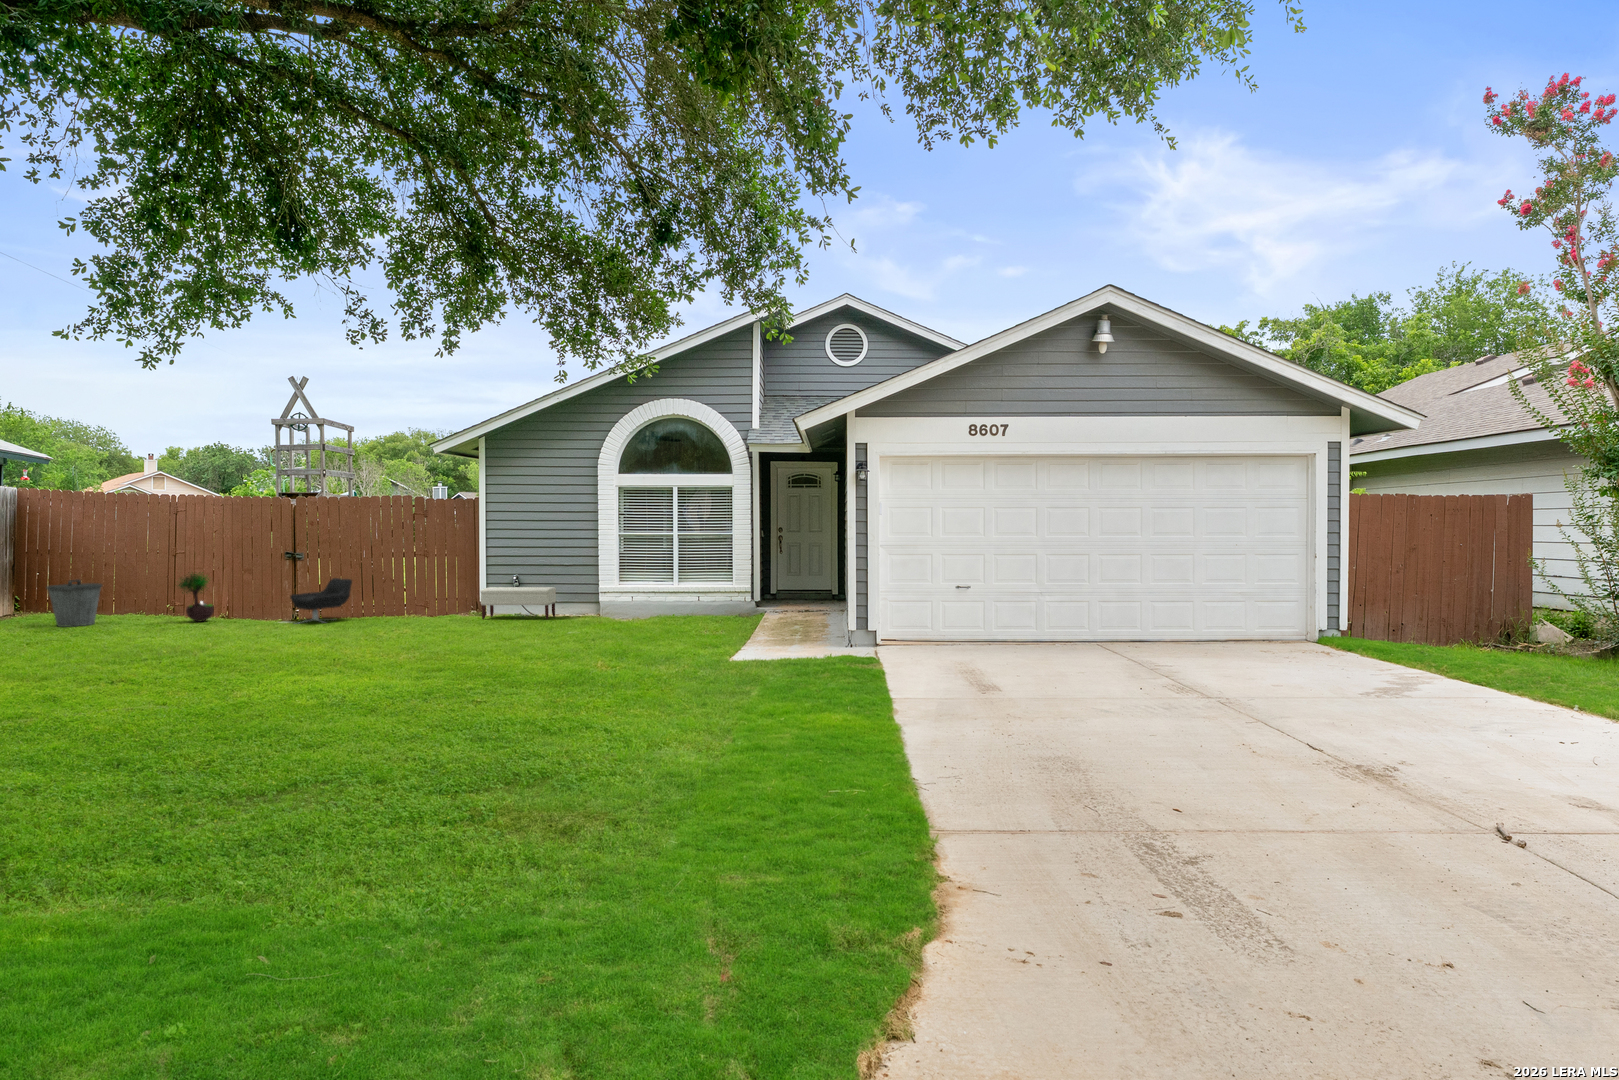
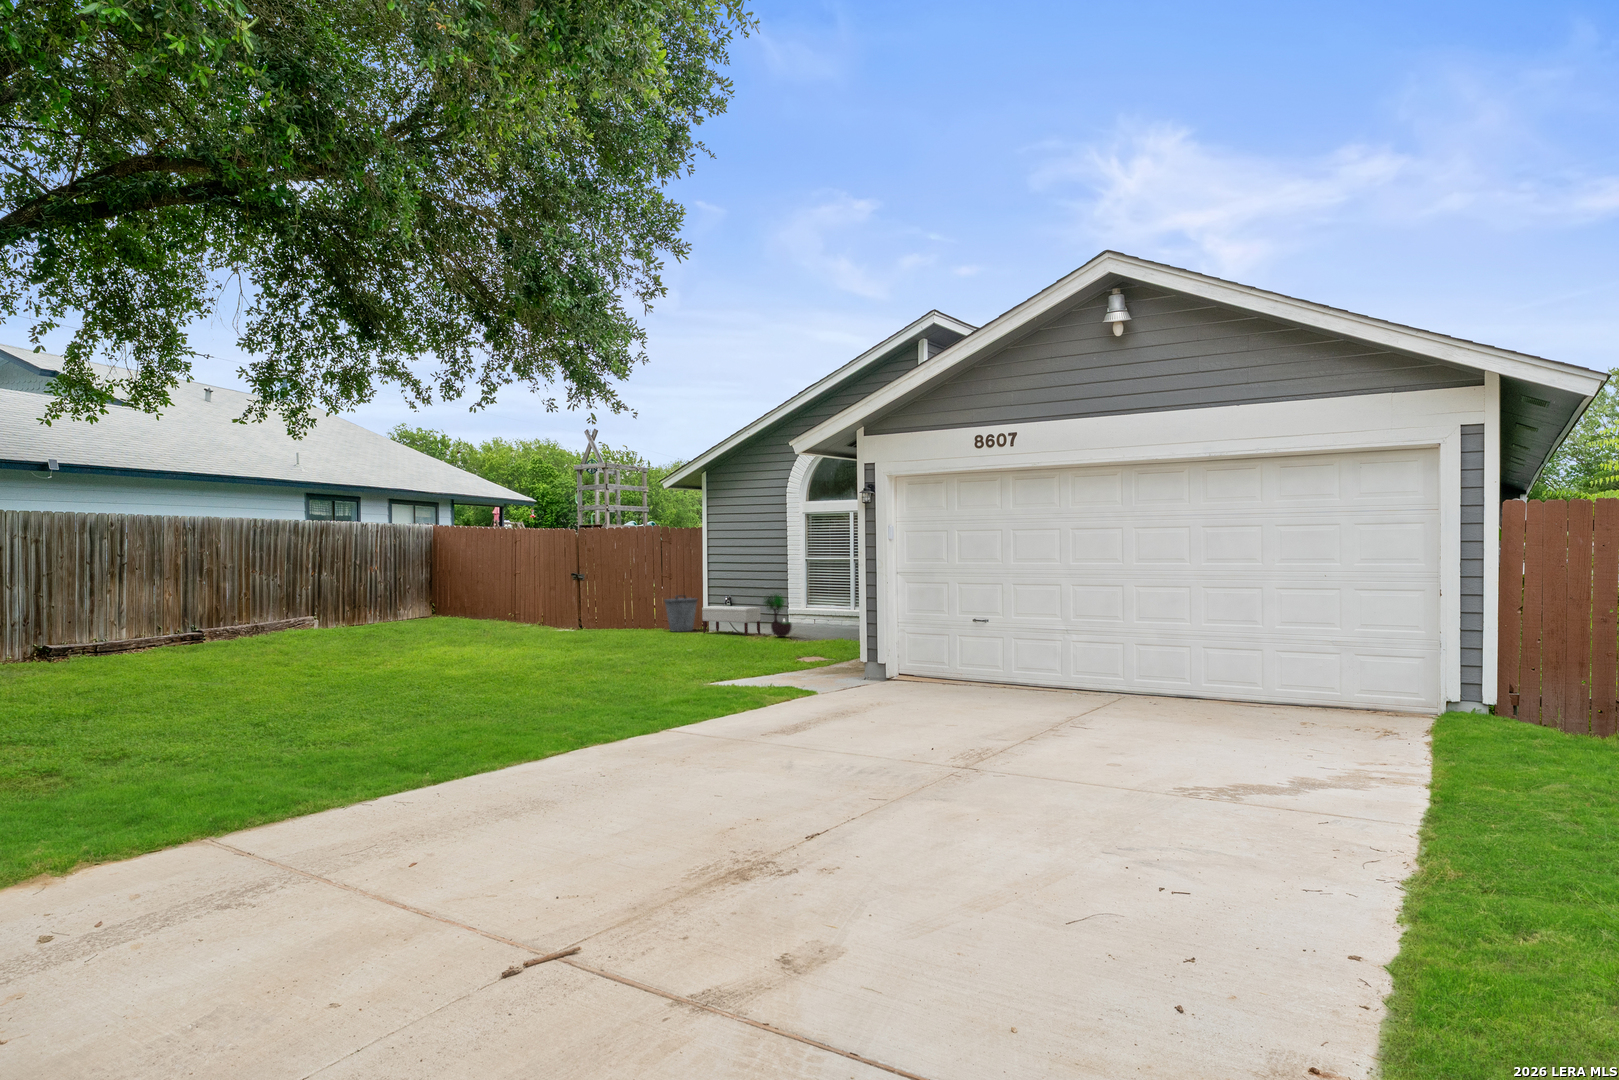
potted tree: present [178,572,214,622] -> present [764,594,792,637]
lounge chair: present [290,578,352,621] -> none [583,595,626,630]
trash can: present [47,579,102,627] -> present [664,595,698,632]

